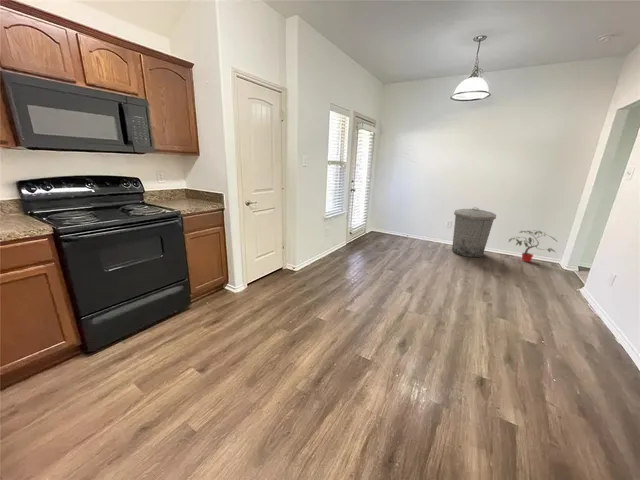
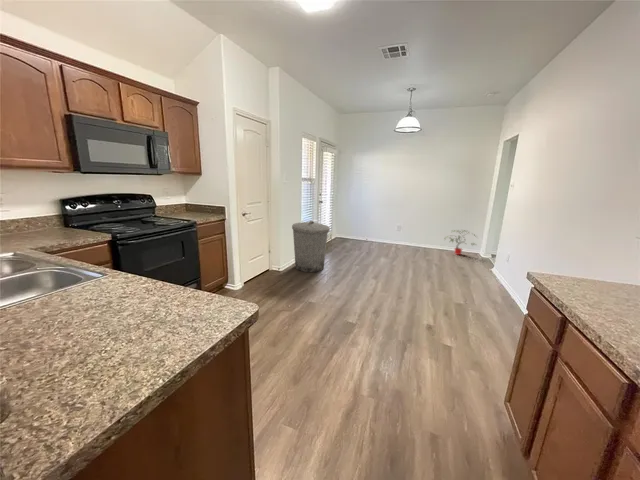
trash can: present [452,207,496,257] -> present [292,221,330,272]

